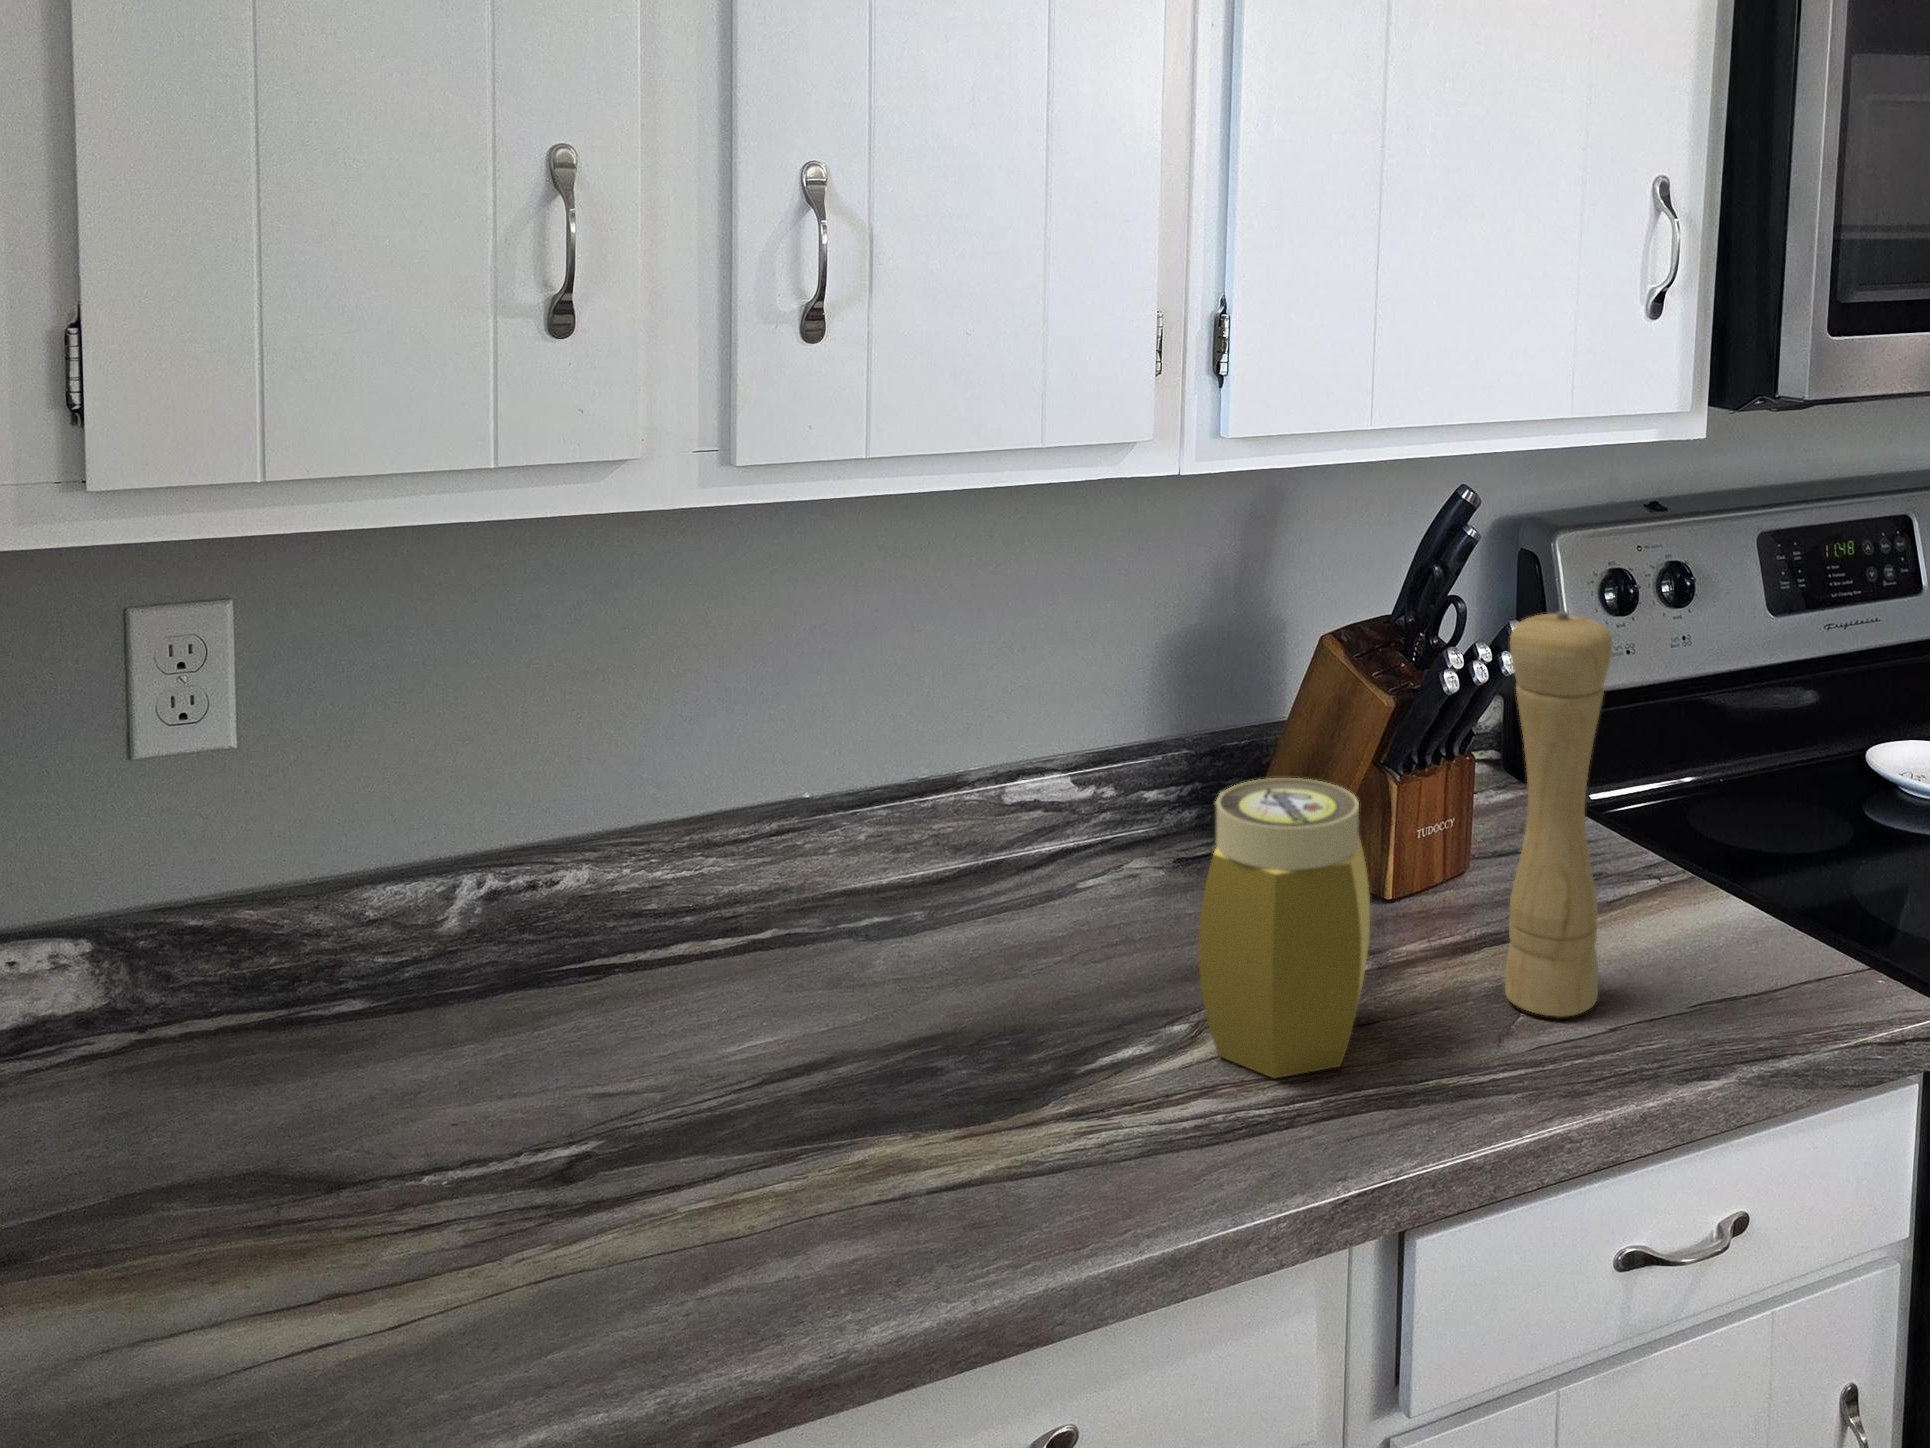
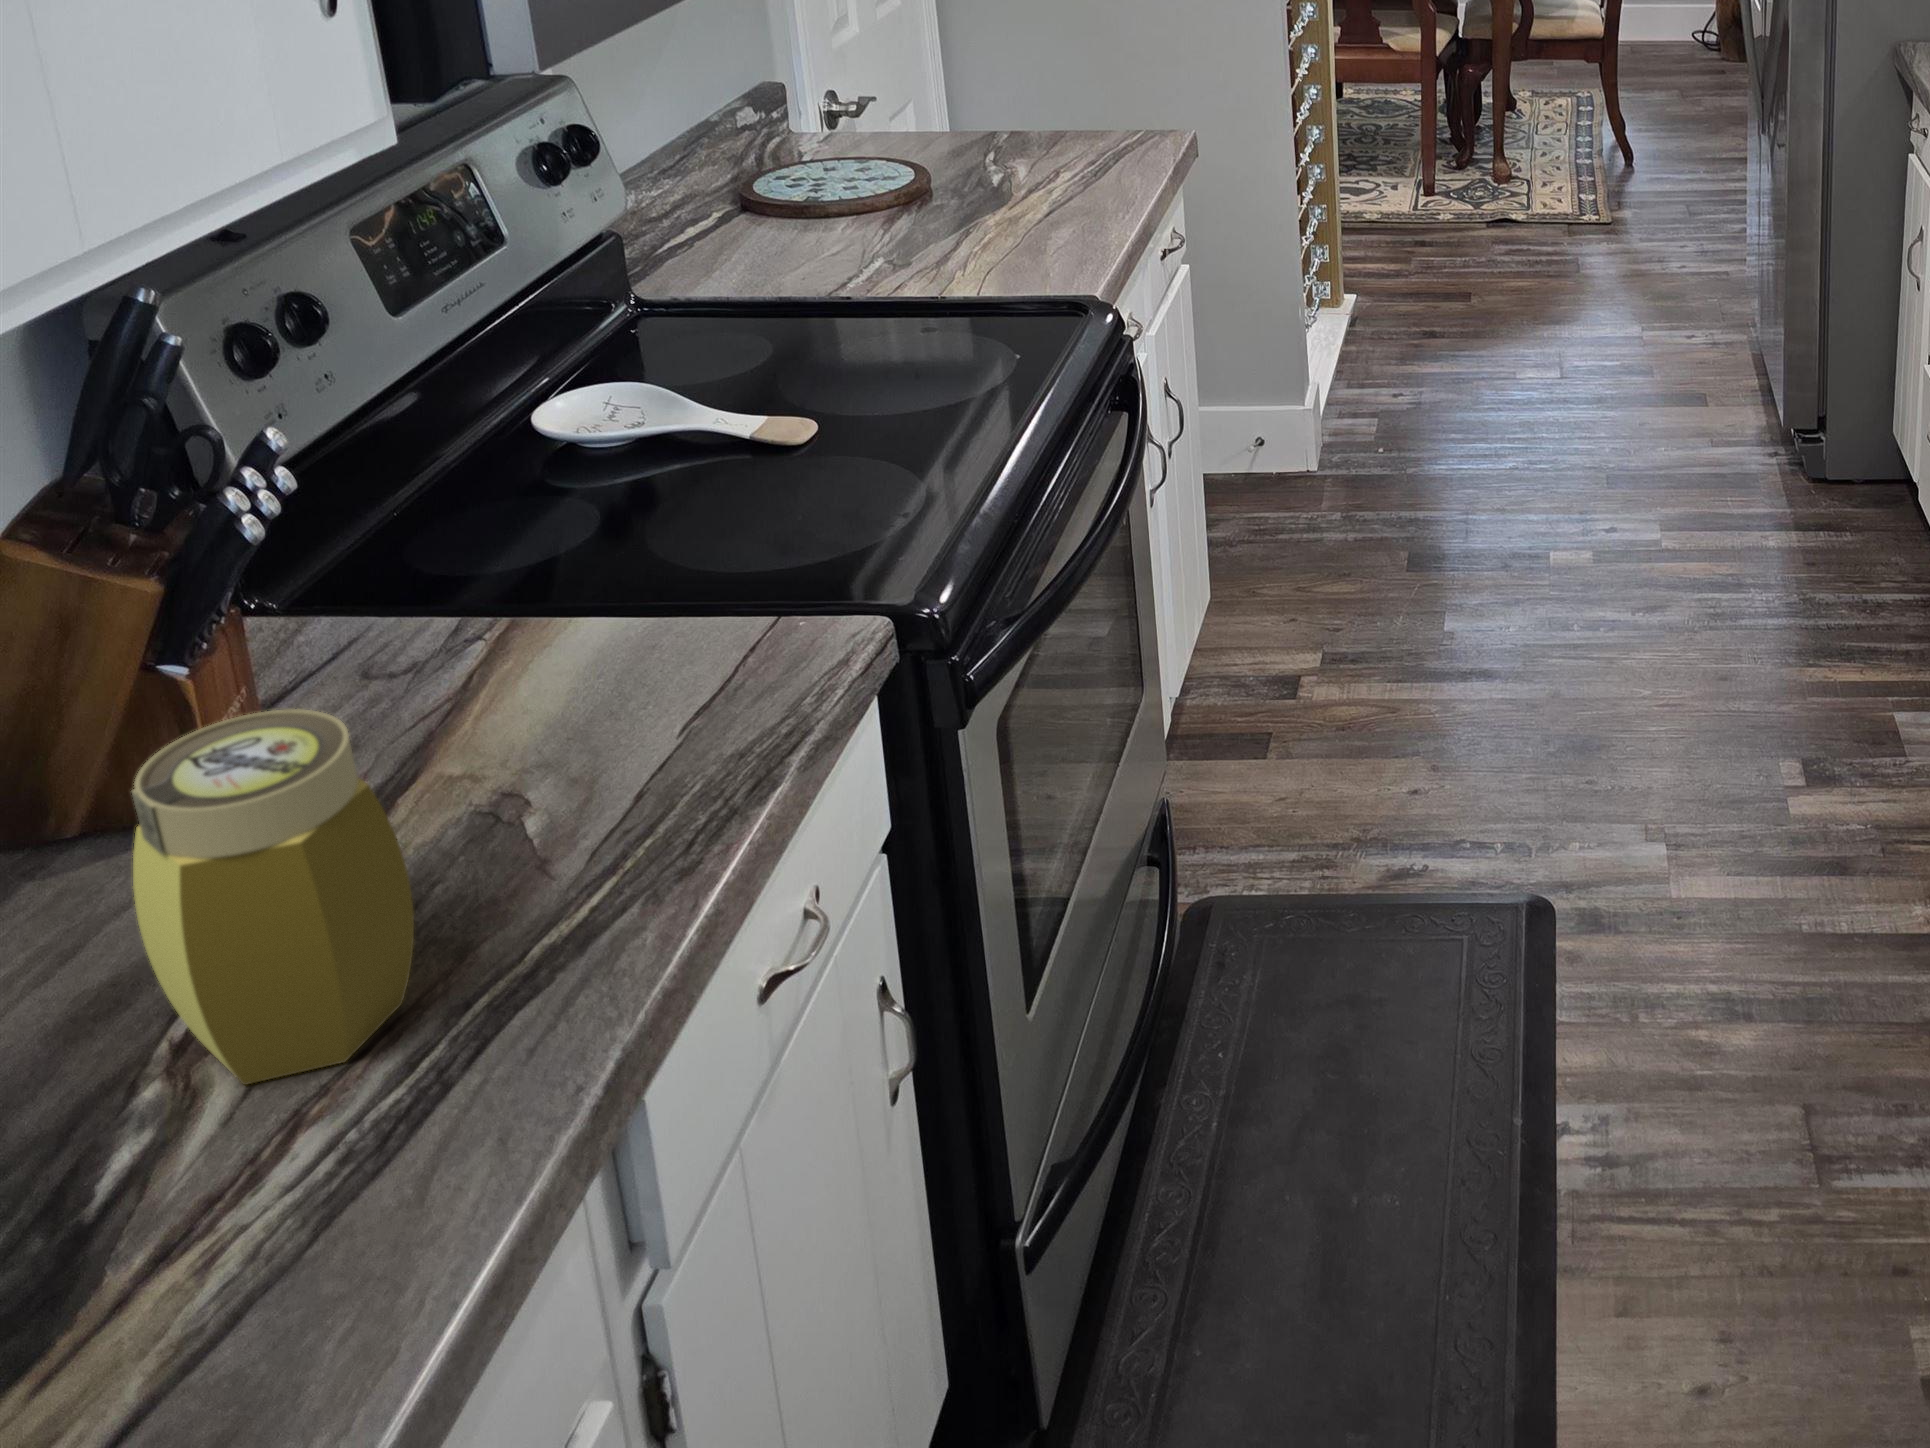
pepper mill: present [1505,611,1612,1017] -> none [392,402,580,838]

